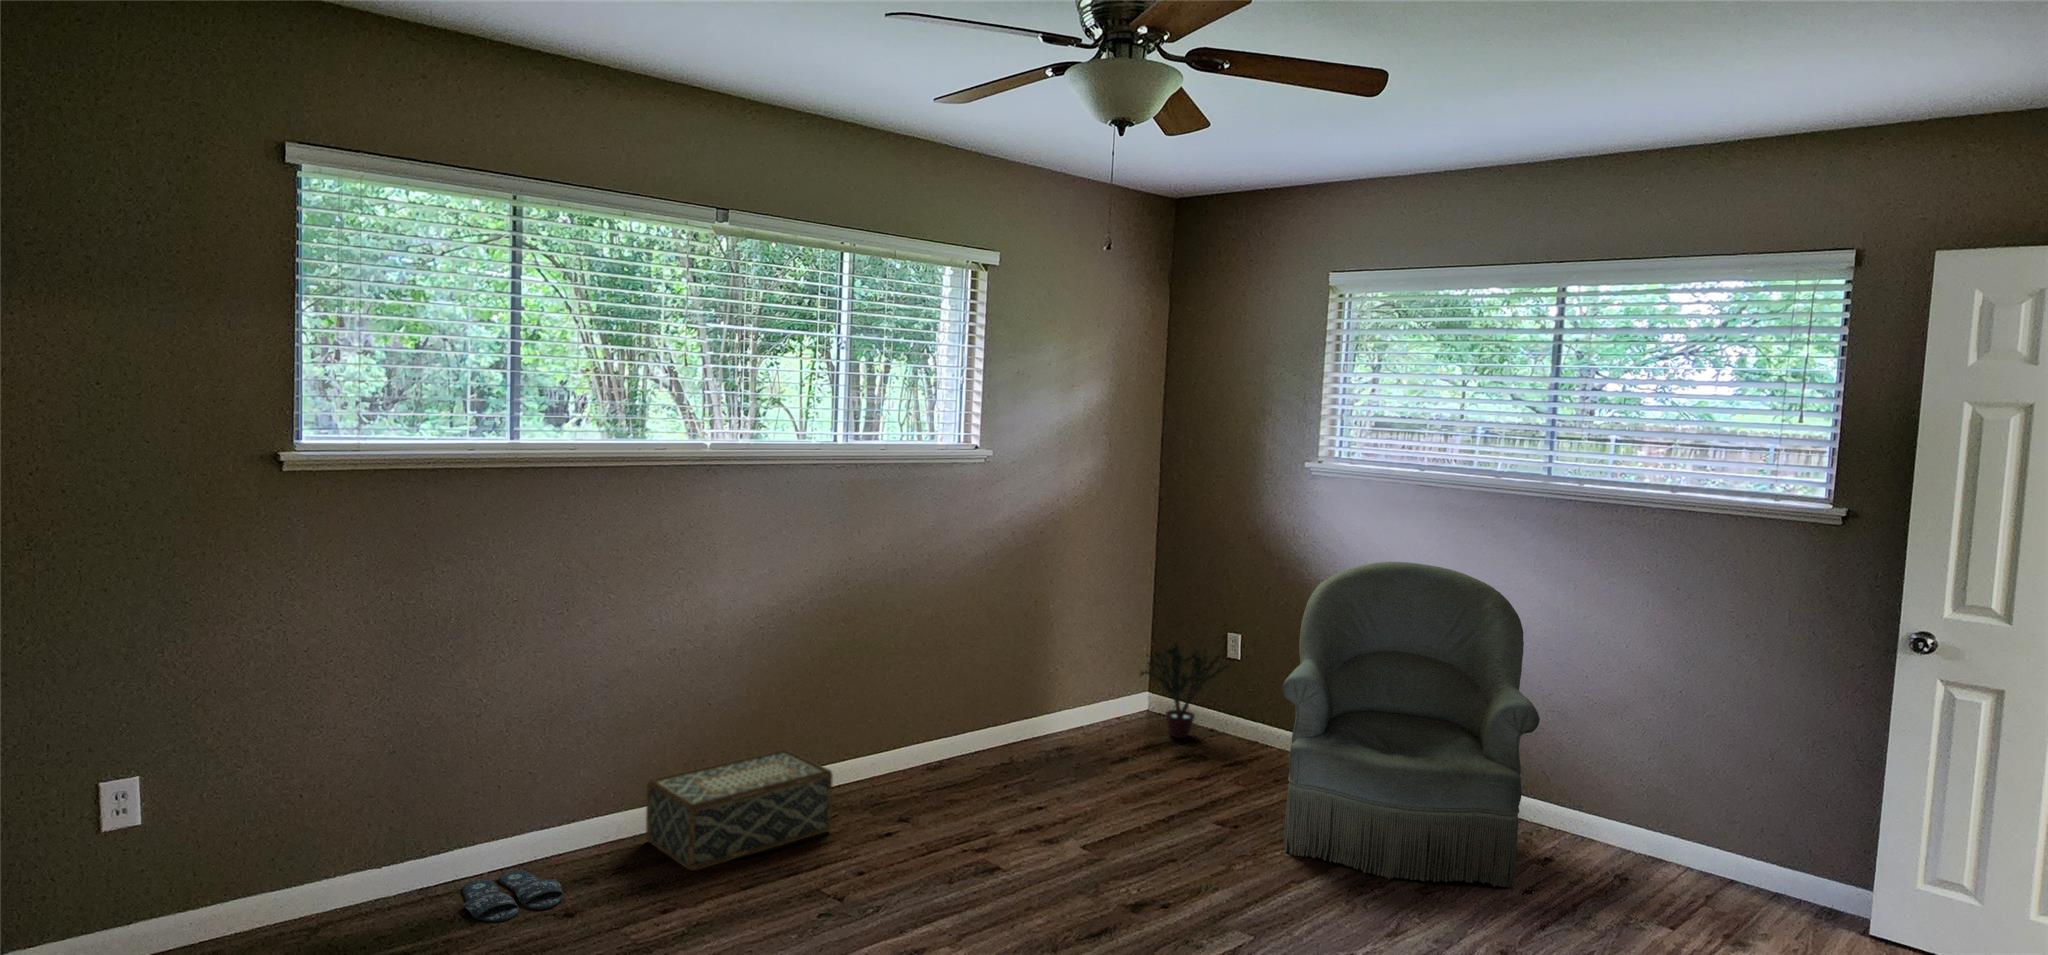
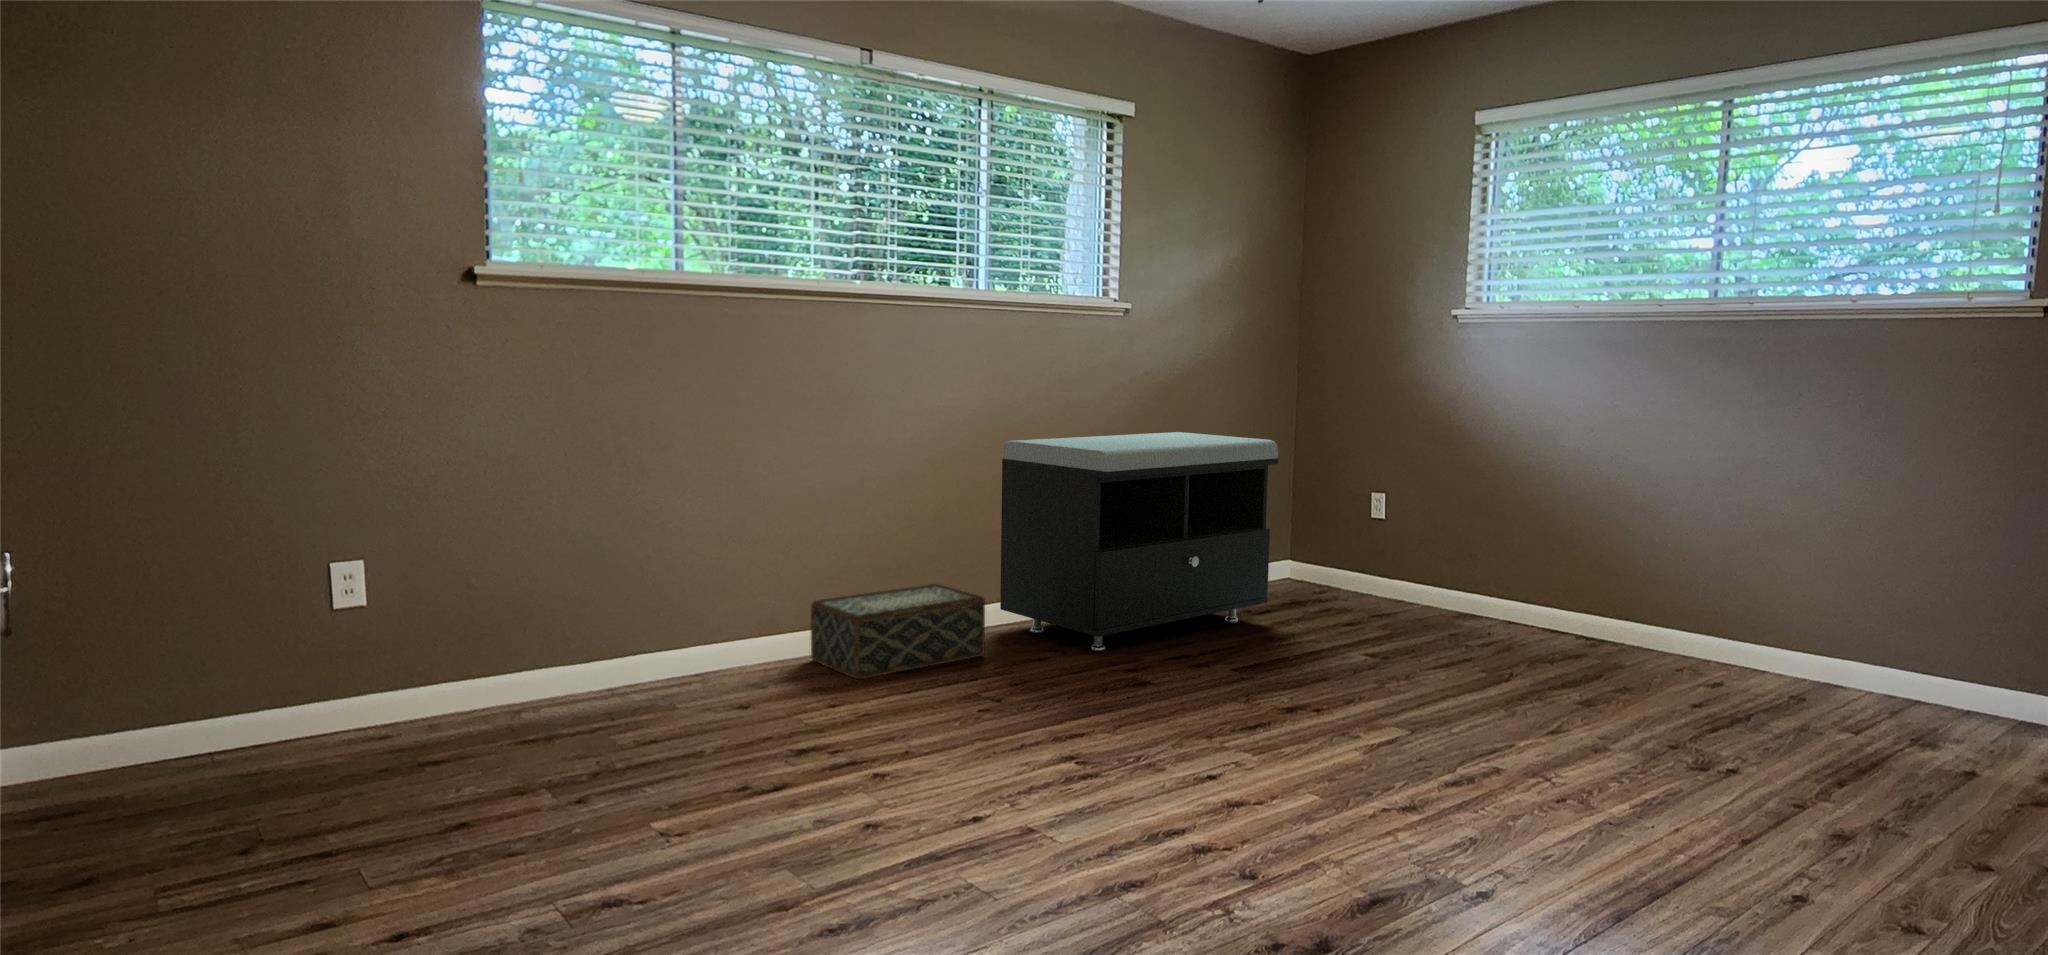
armchair: present [1282,562,1540,887] -> none [1433,398,1707,703]
storage bench: none [853,576,1136,820] -> present [1000,432,1278,651]
potted plant: present [1141,644,1228,738] -> none [1276,502,1375,599]
slippers: present [462,870,563,922] -> none [650,676,742,707]

